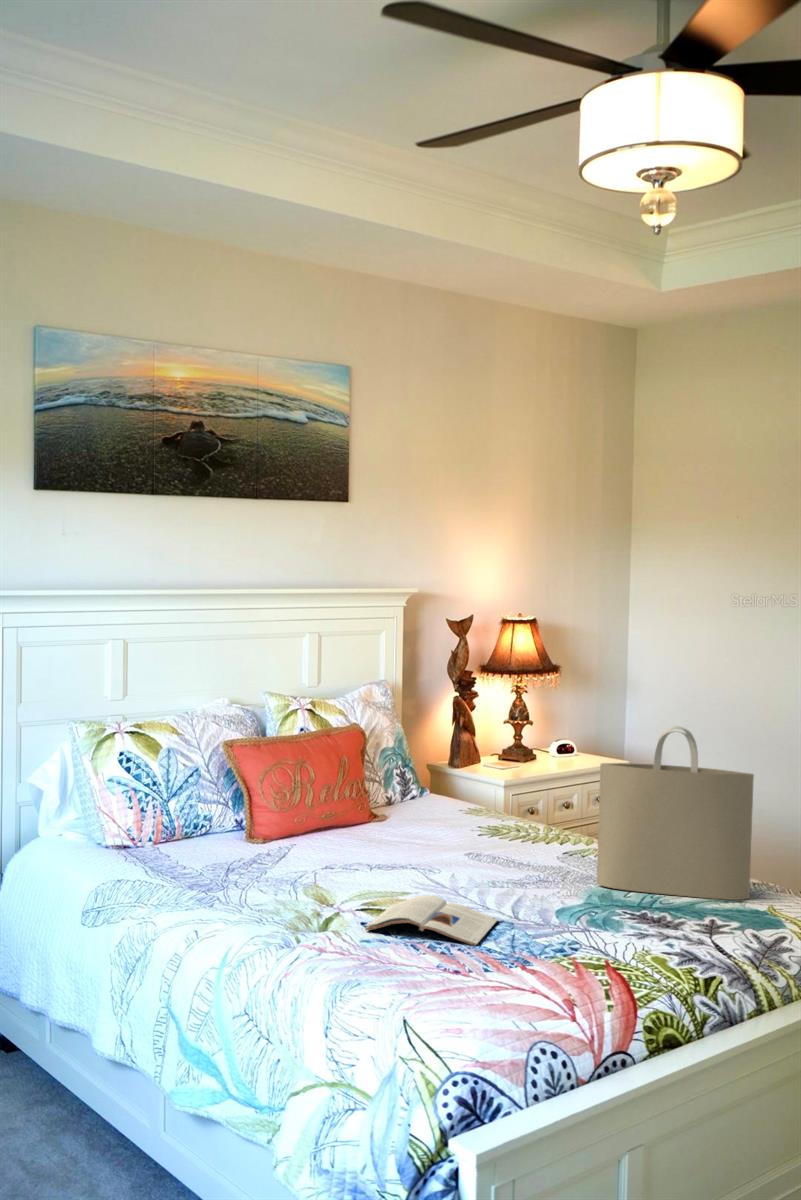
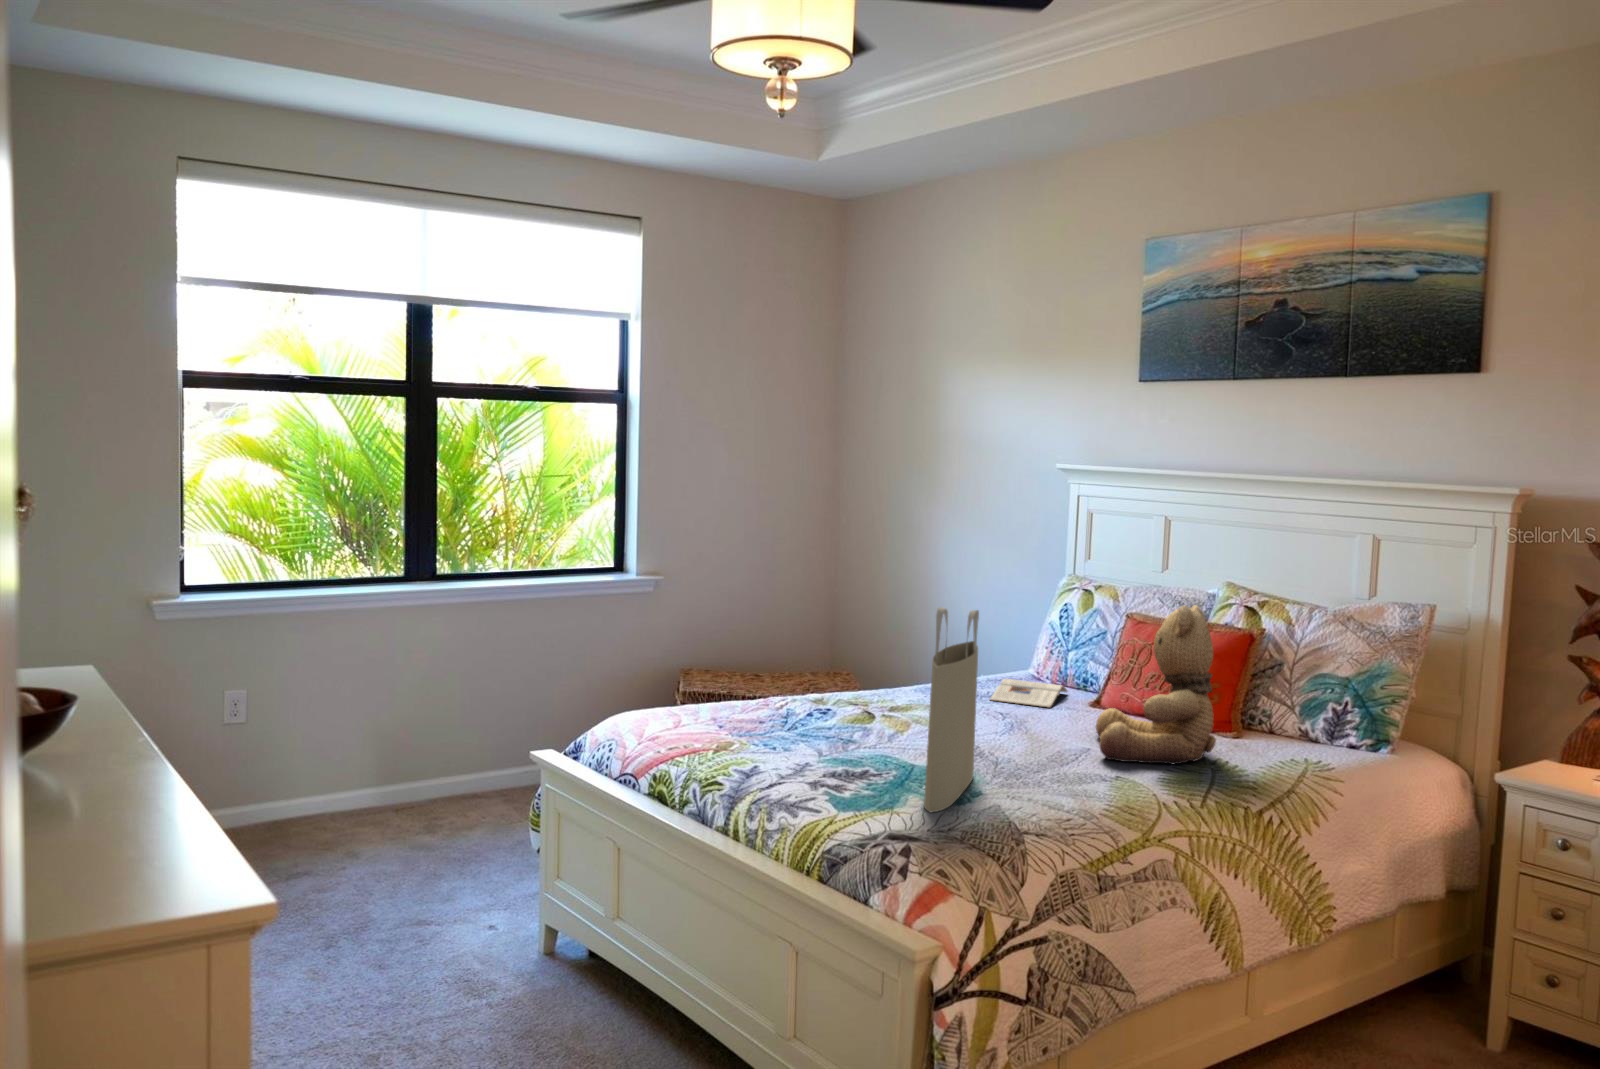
teddy bear: none [396,705,522,850] -> present [1096,605,1216,764]
magazine: present [365,895,498,946] -> present [990,679,1067,708]

